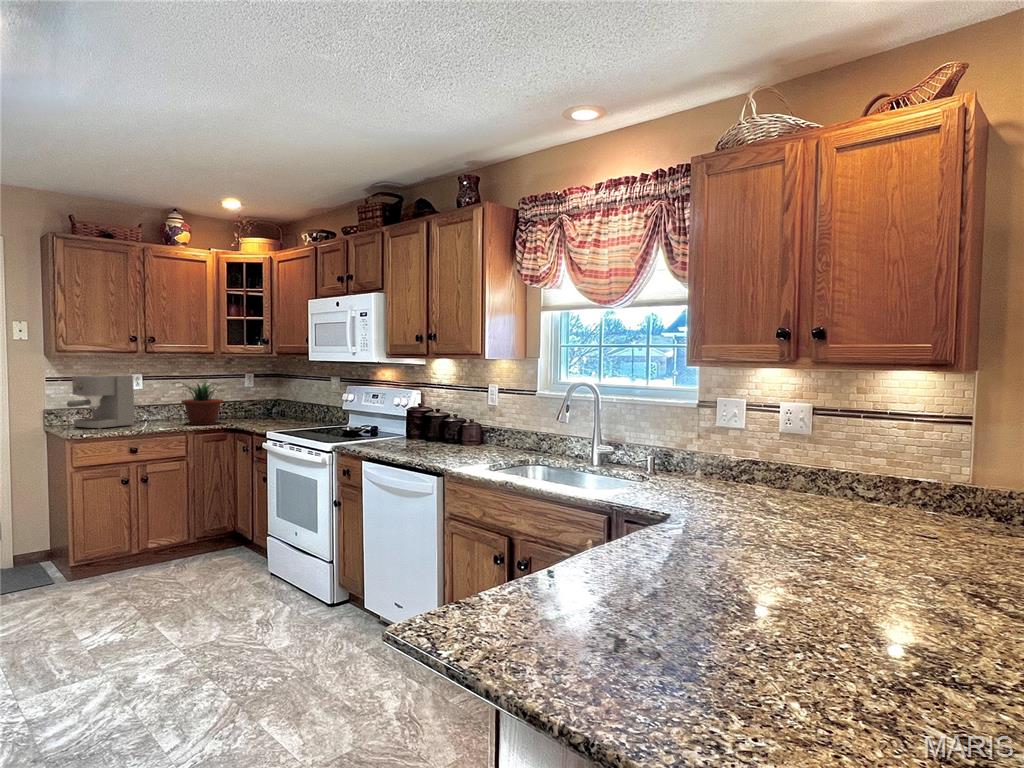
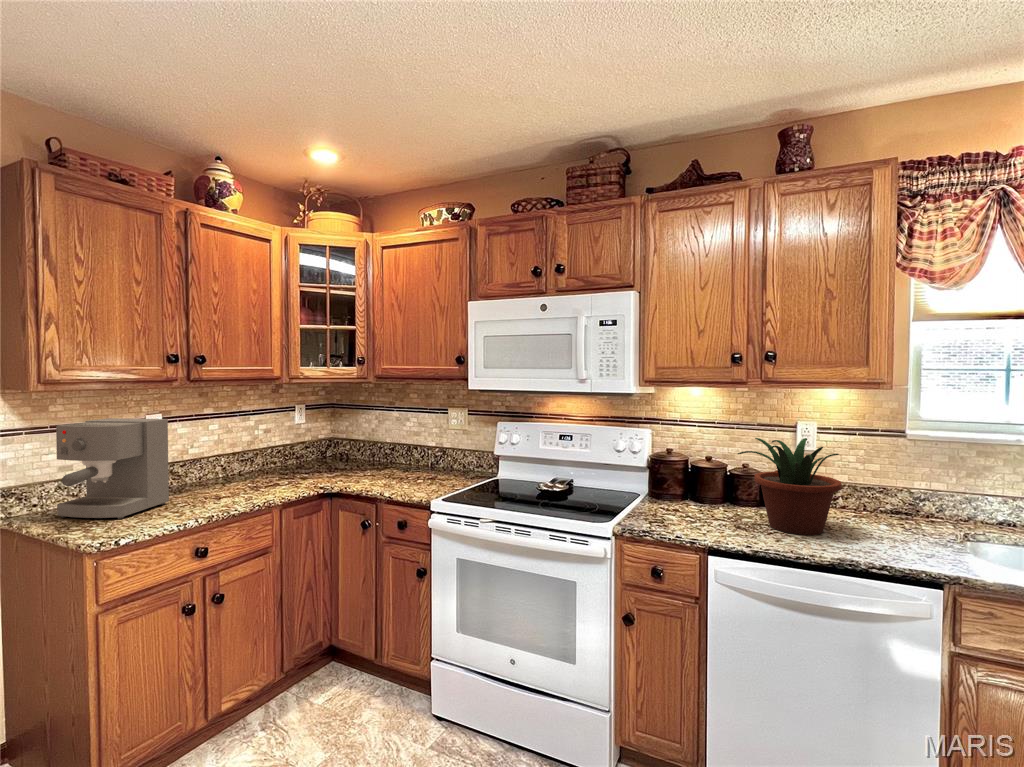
potted plant: present [173,382,223,425] -> present [738,438,842,535]

